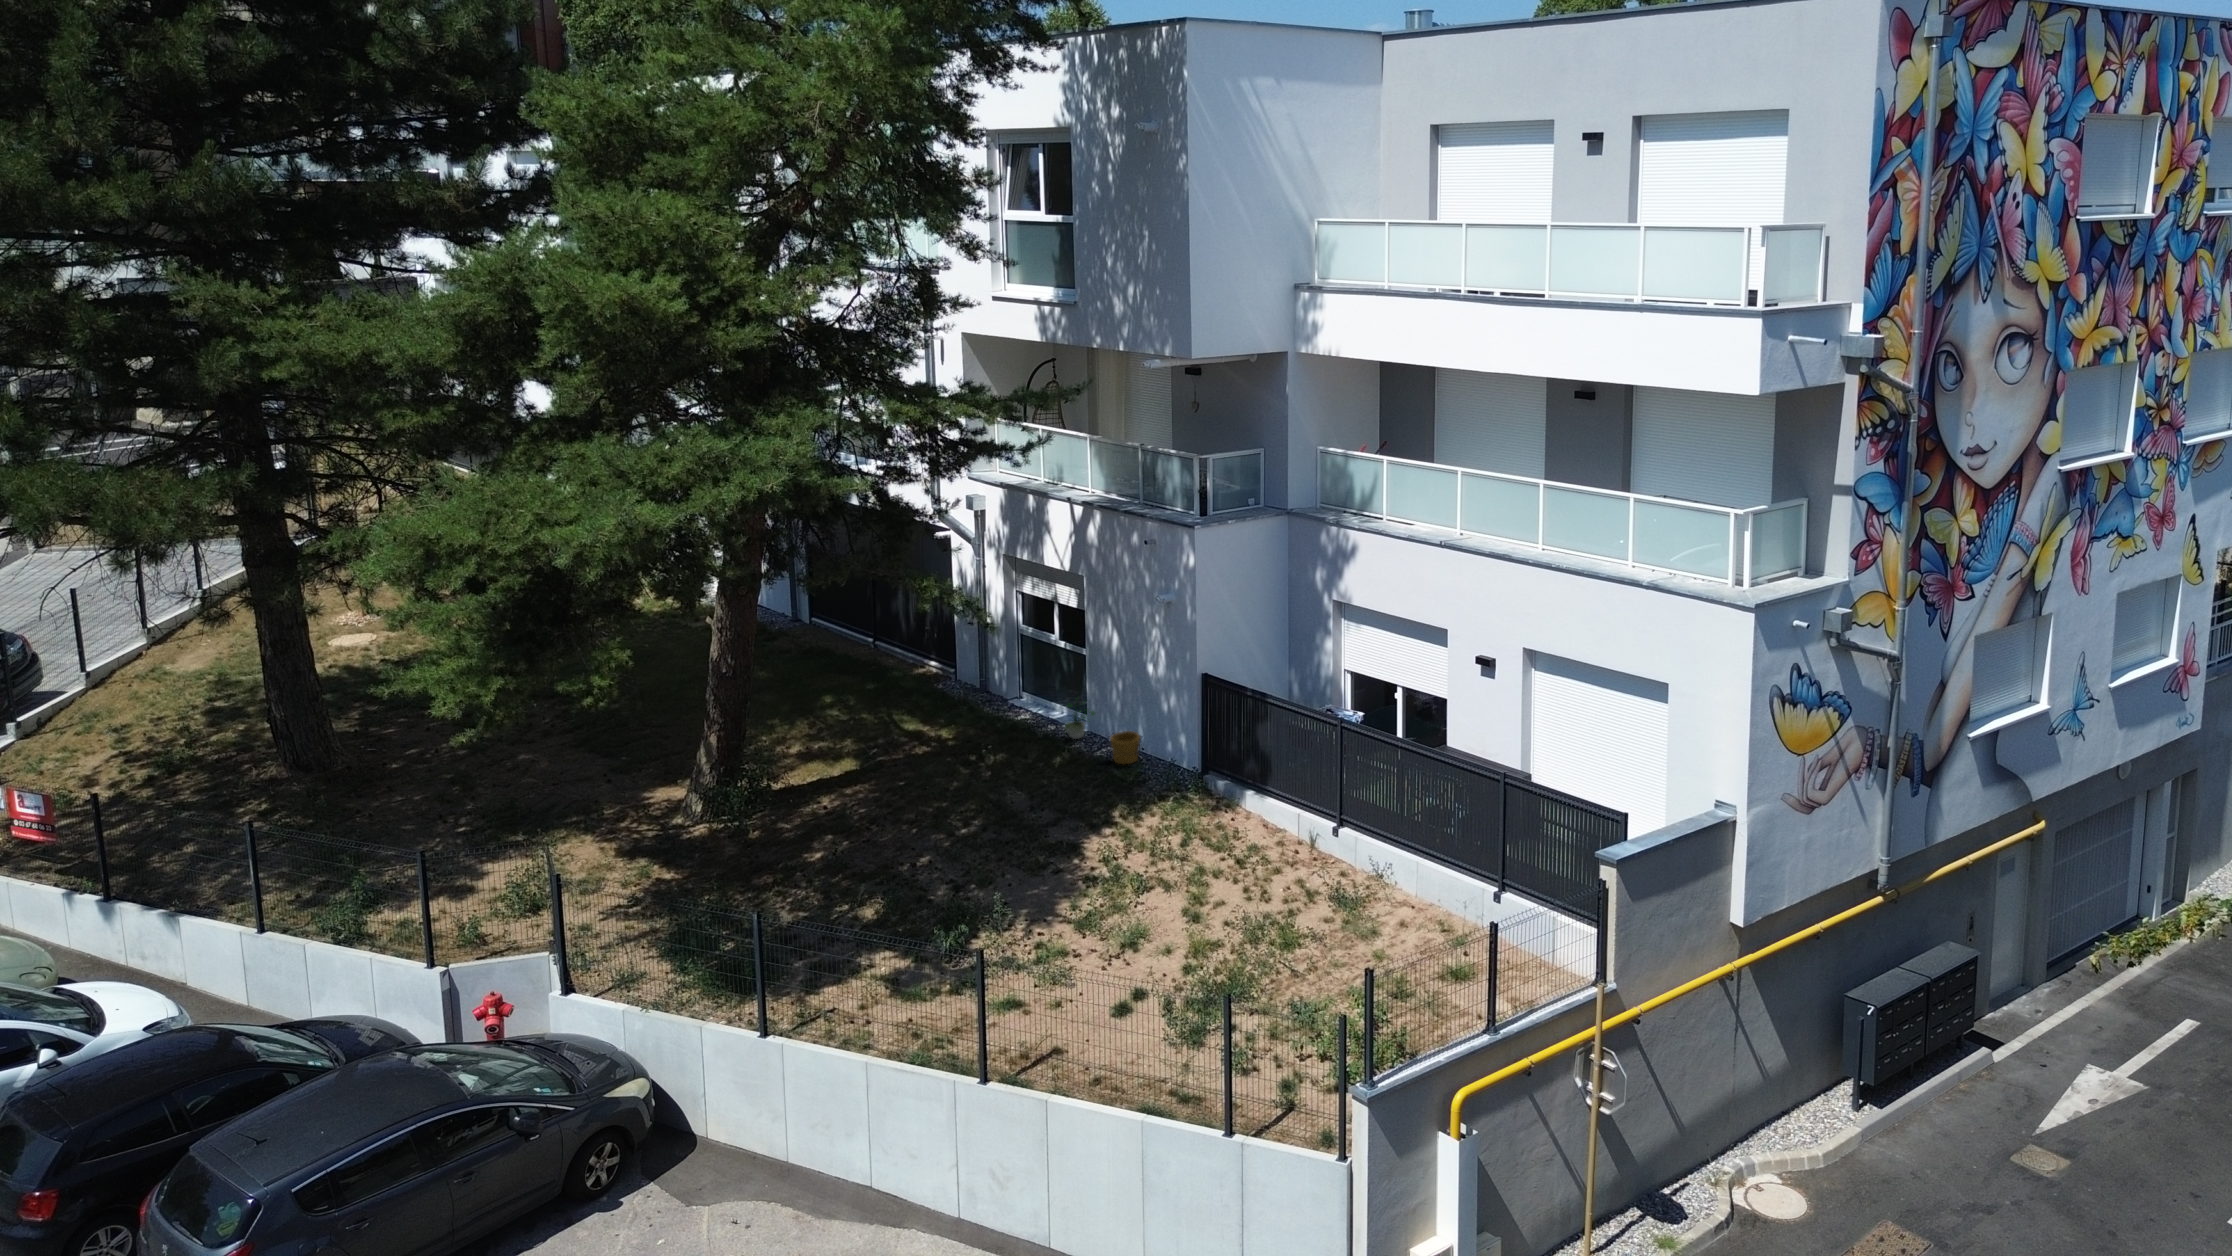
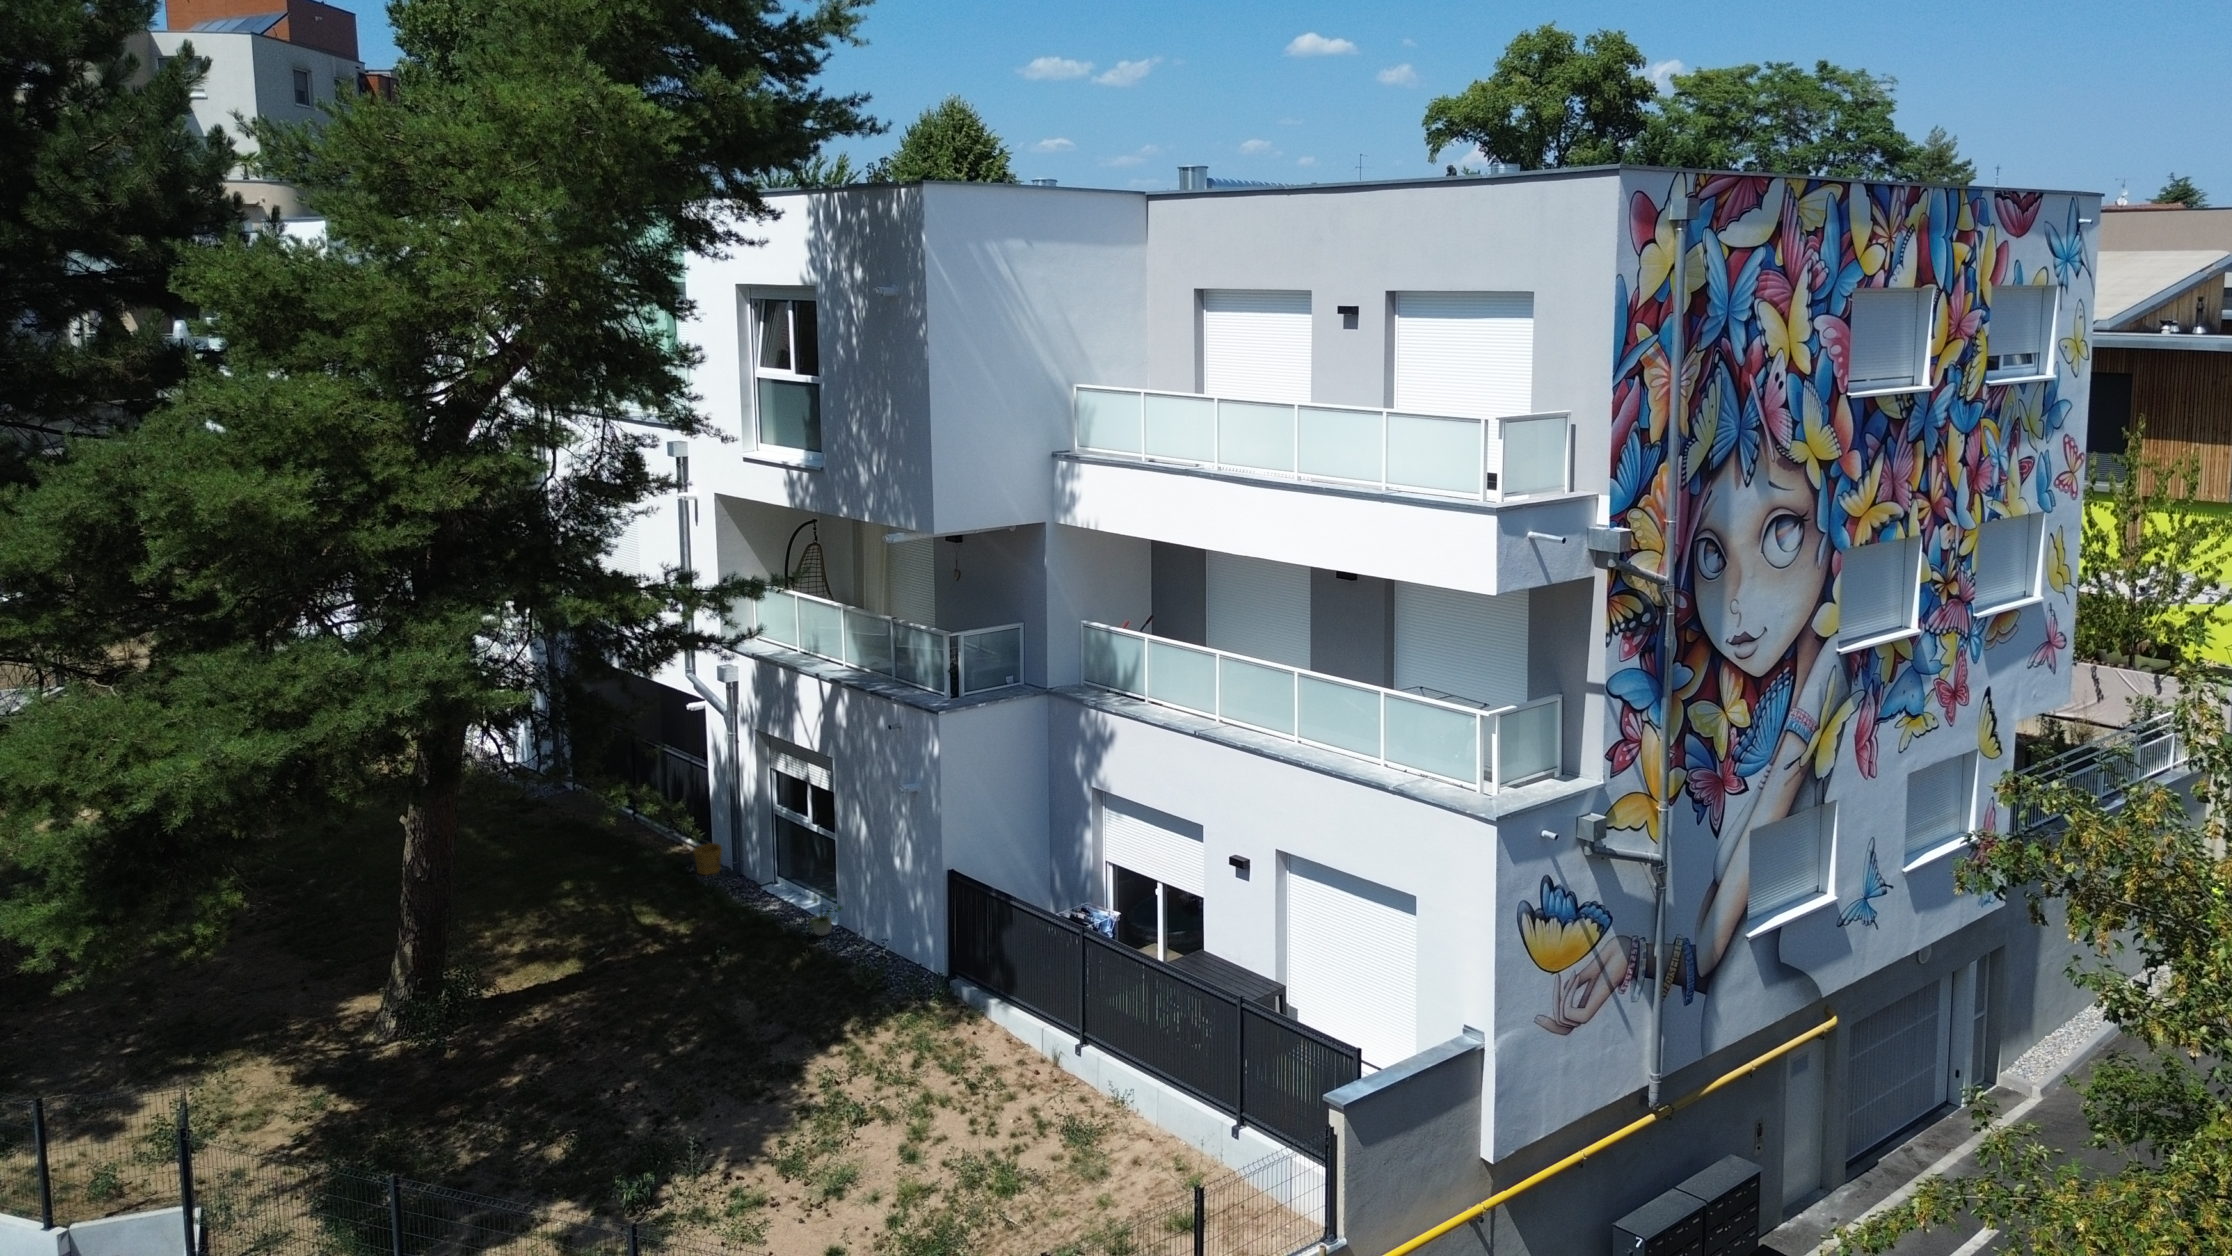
bucket: present [1110,731,1140,764] -> present [693,843,722,875]

